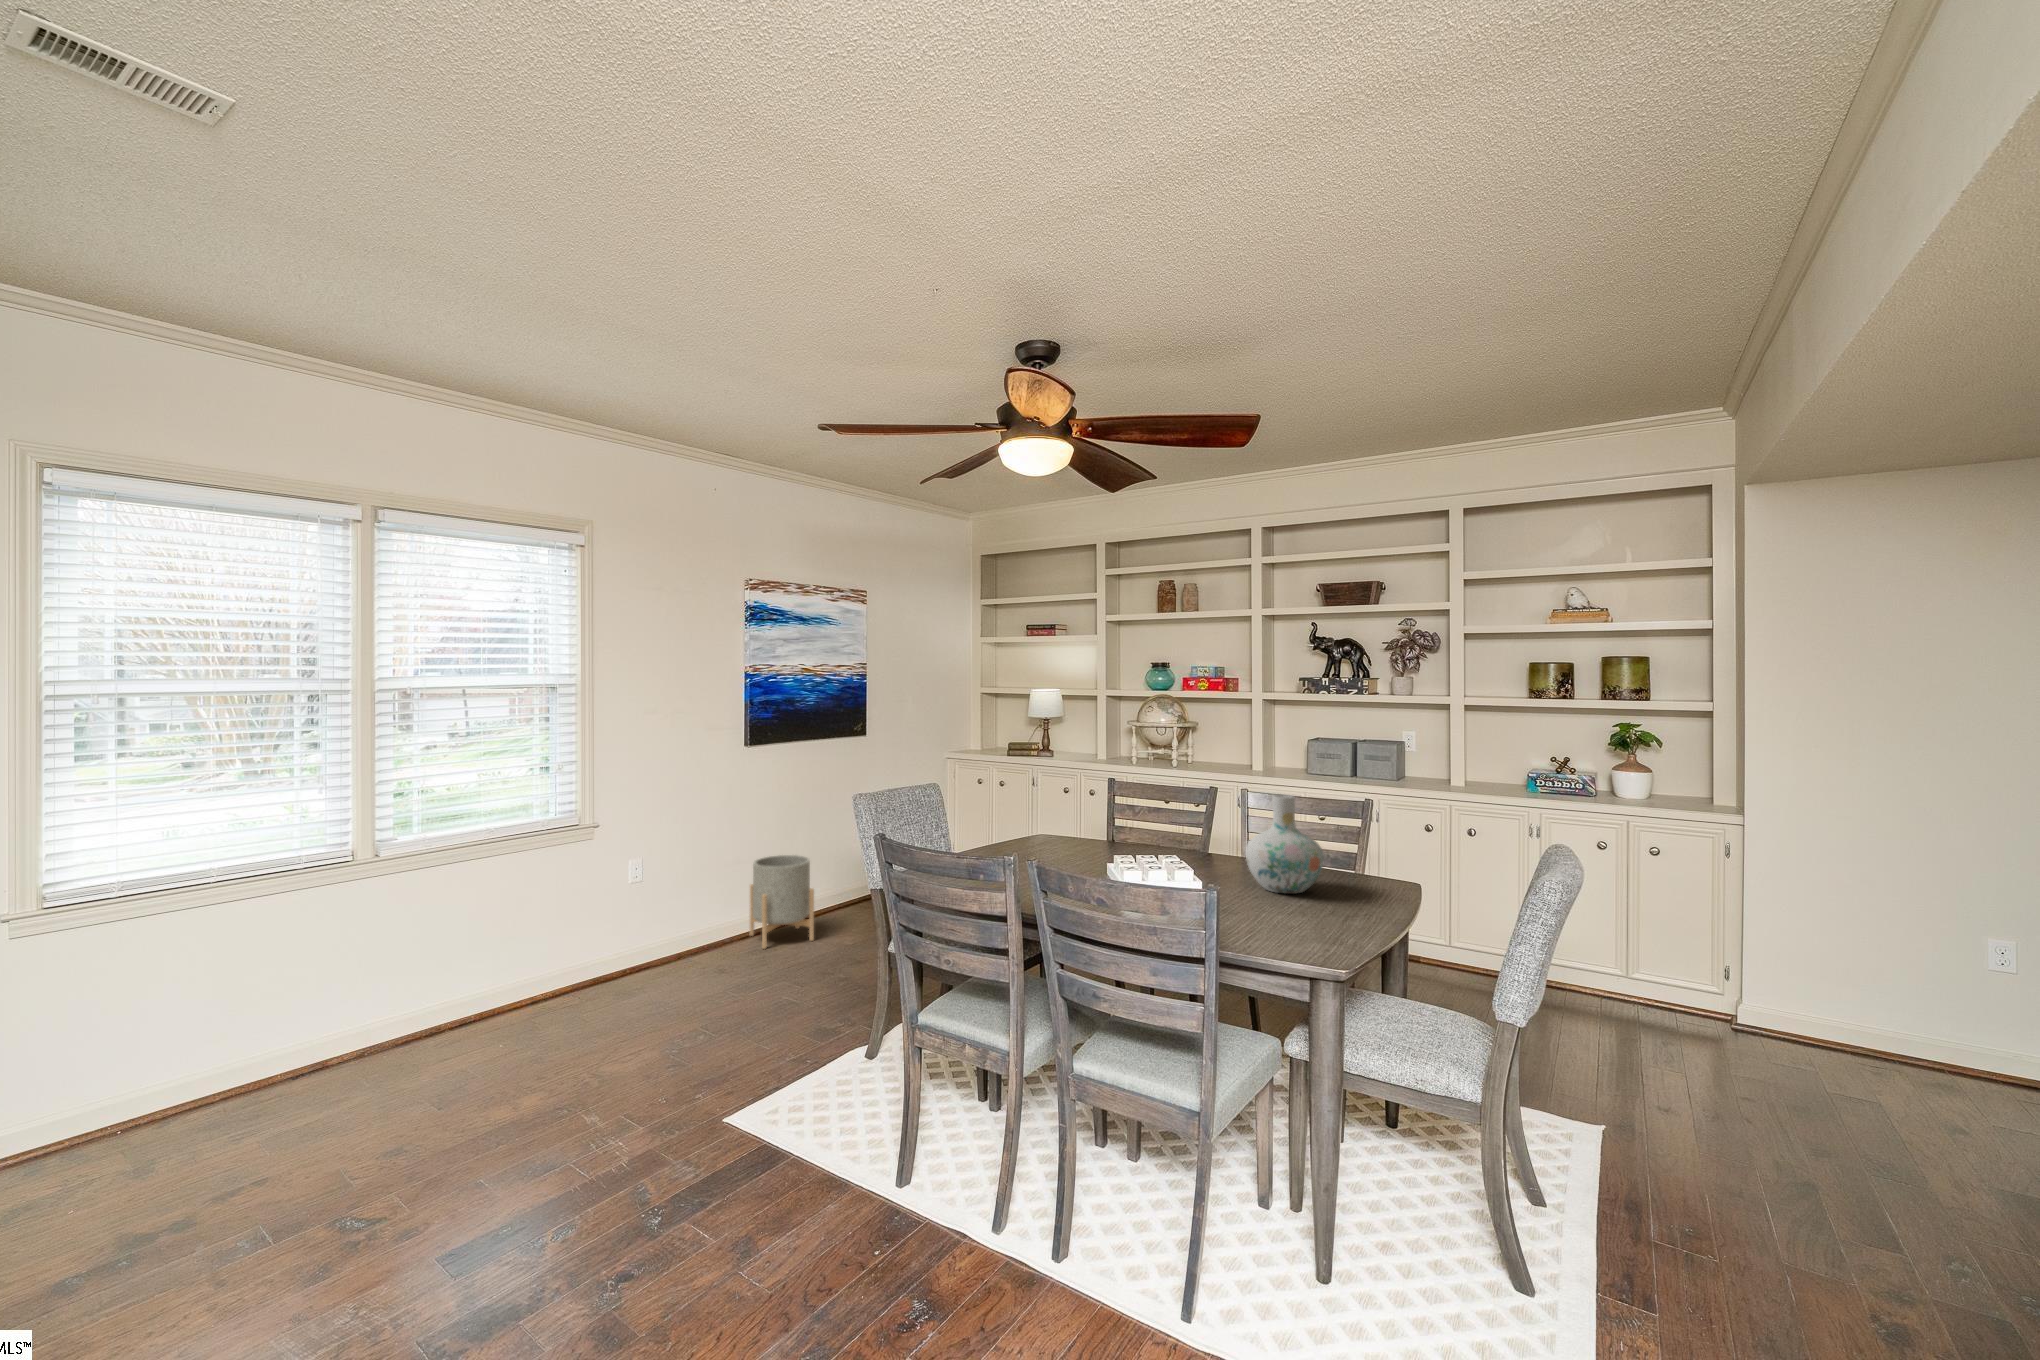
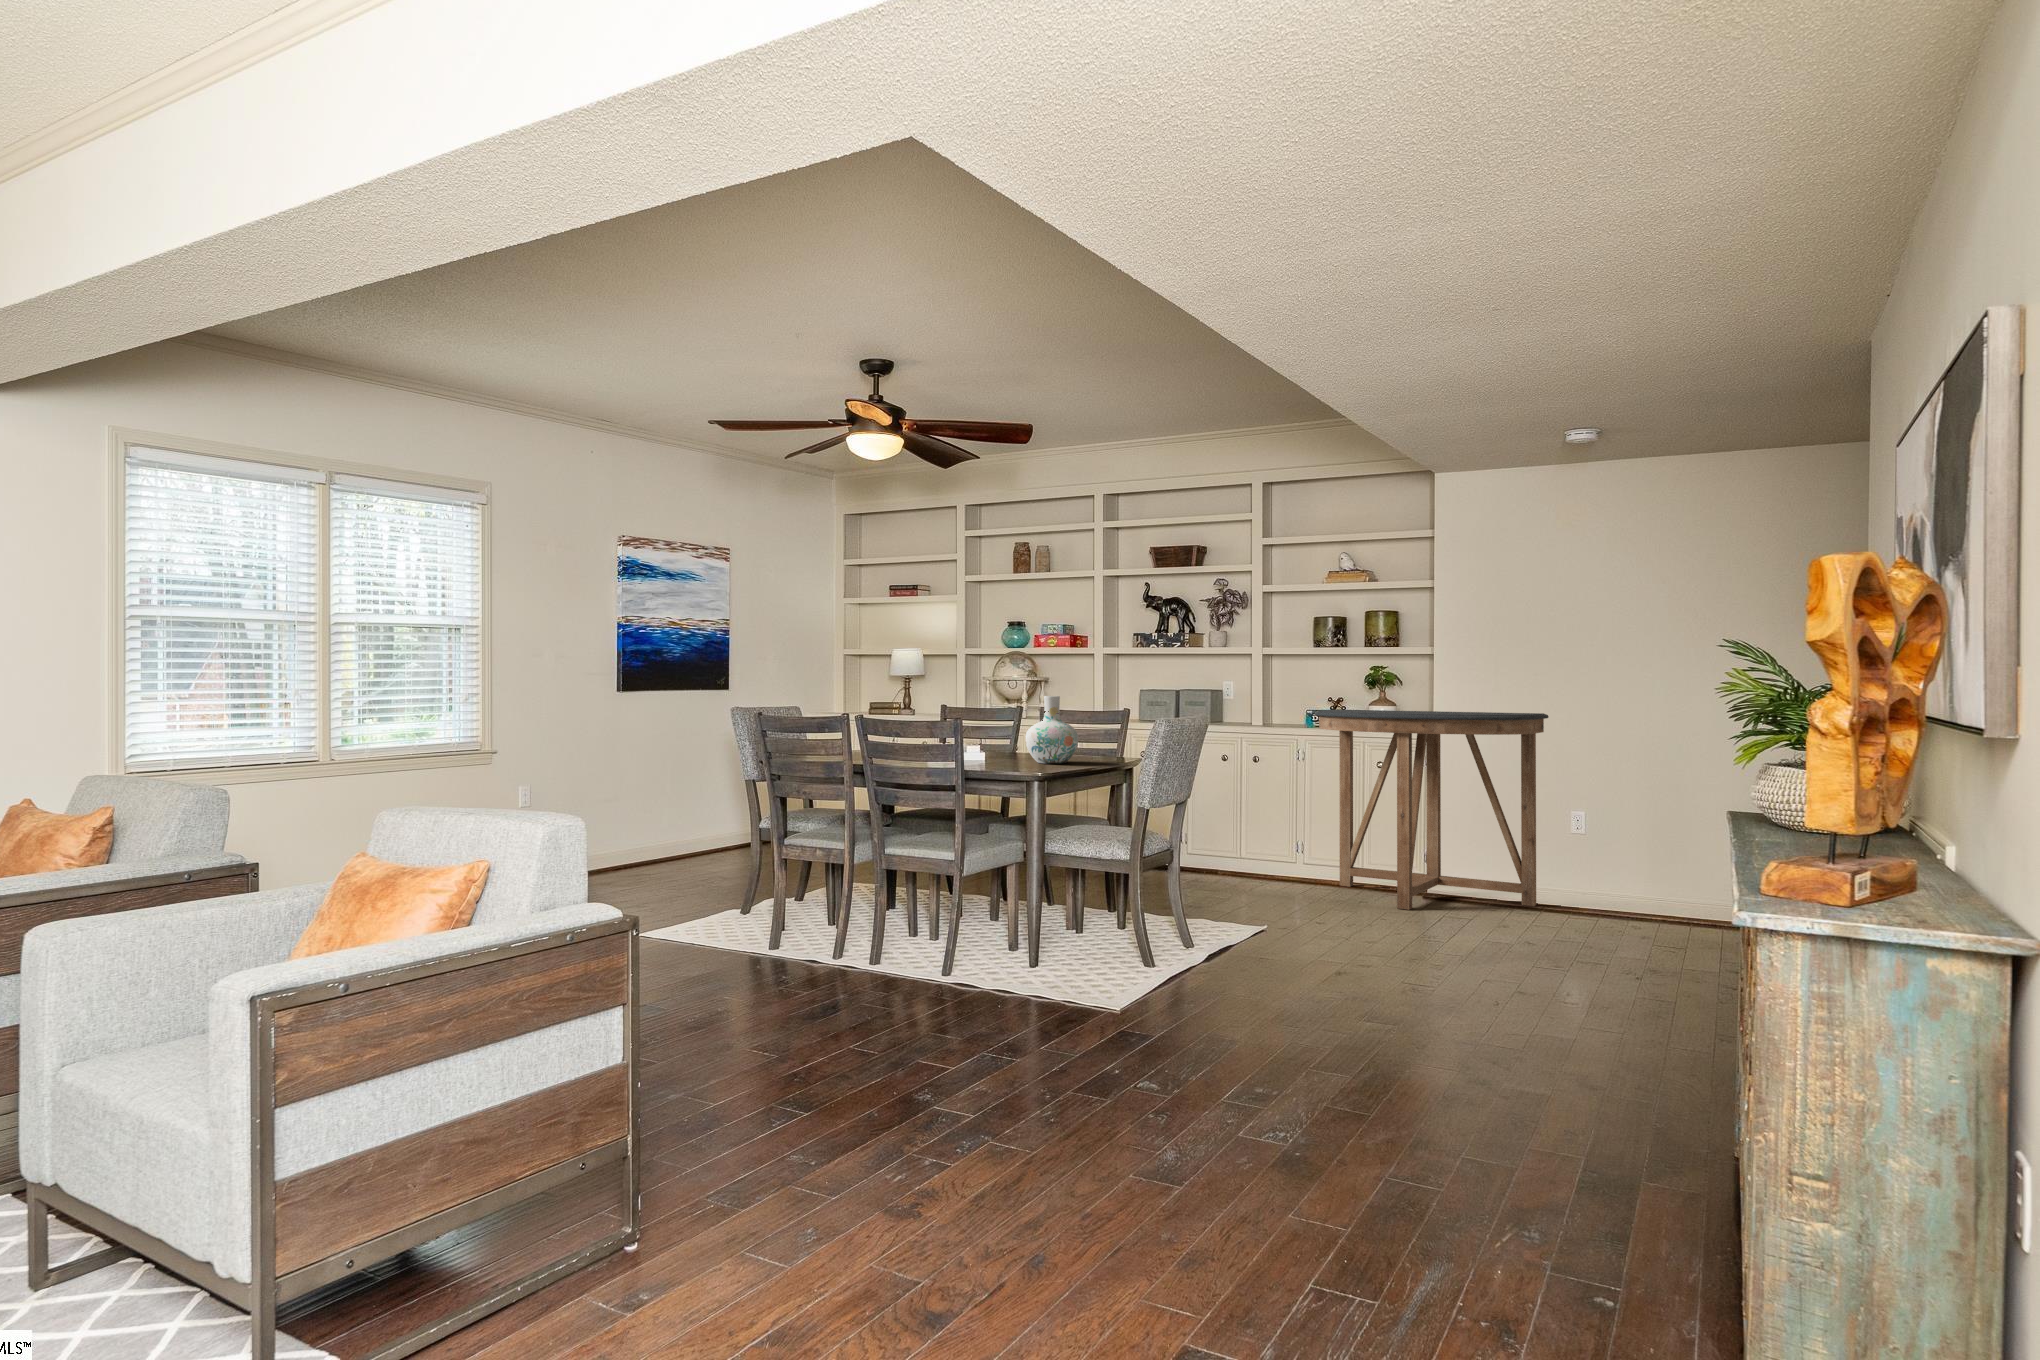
console table: none [1581,782,1974,1081] -> present [1315,710,1549,910]
planter: present [750,855,814,949] -> none [622,795,684,873]

